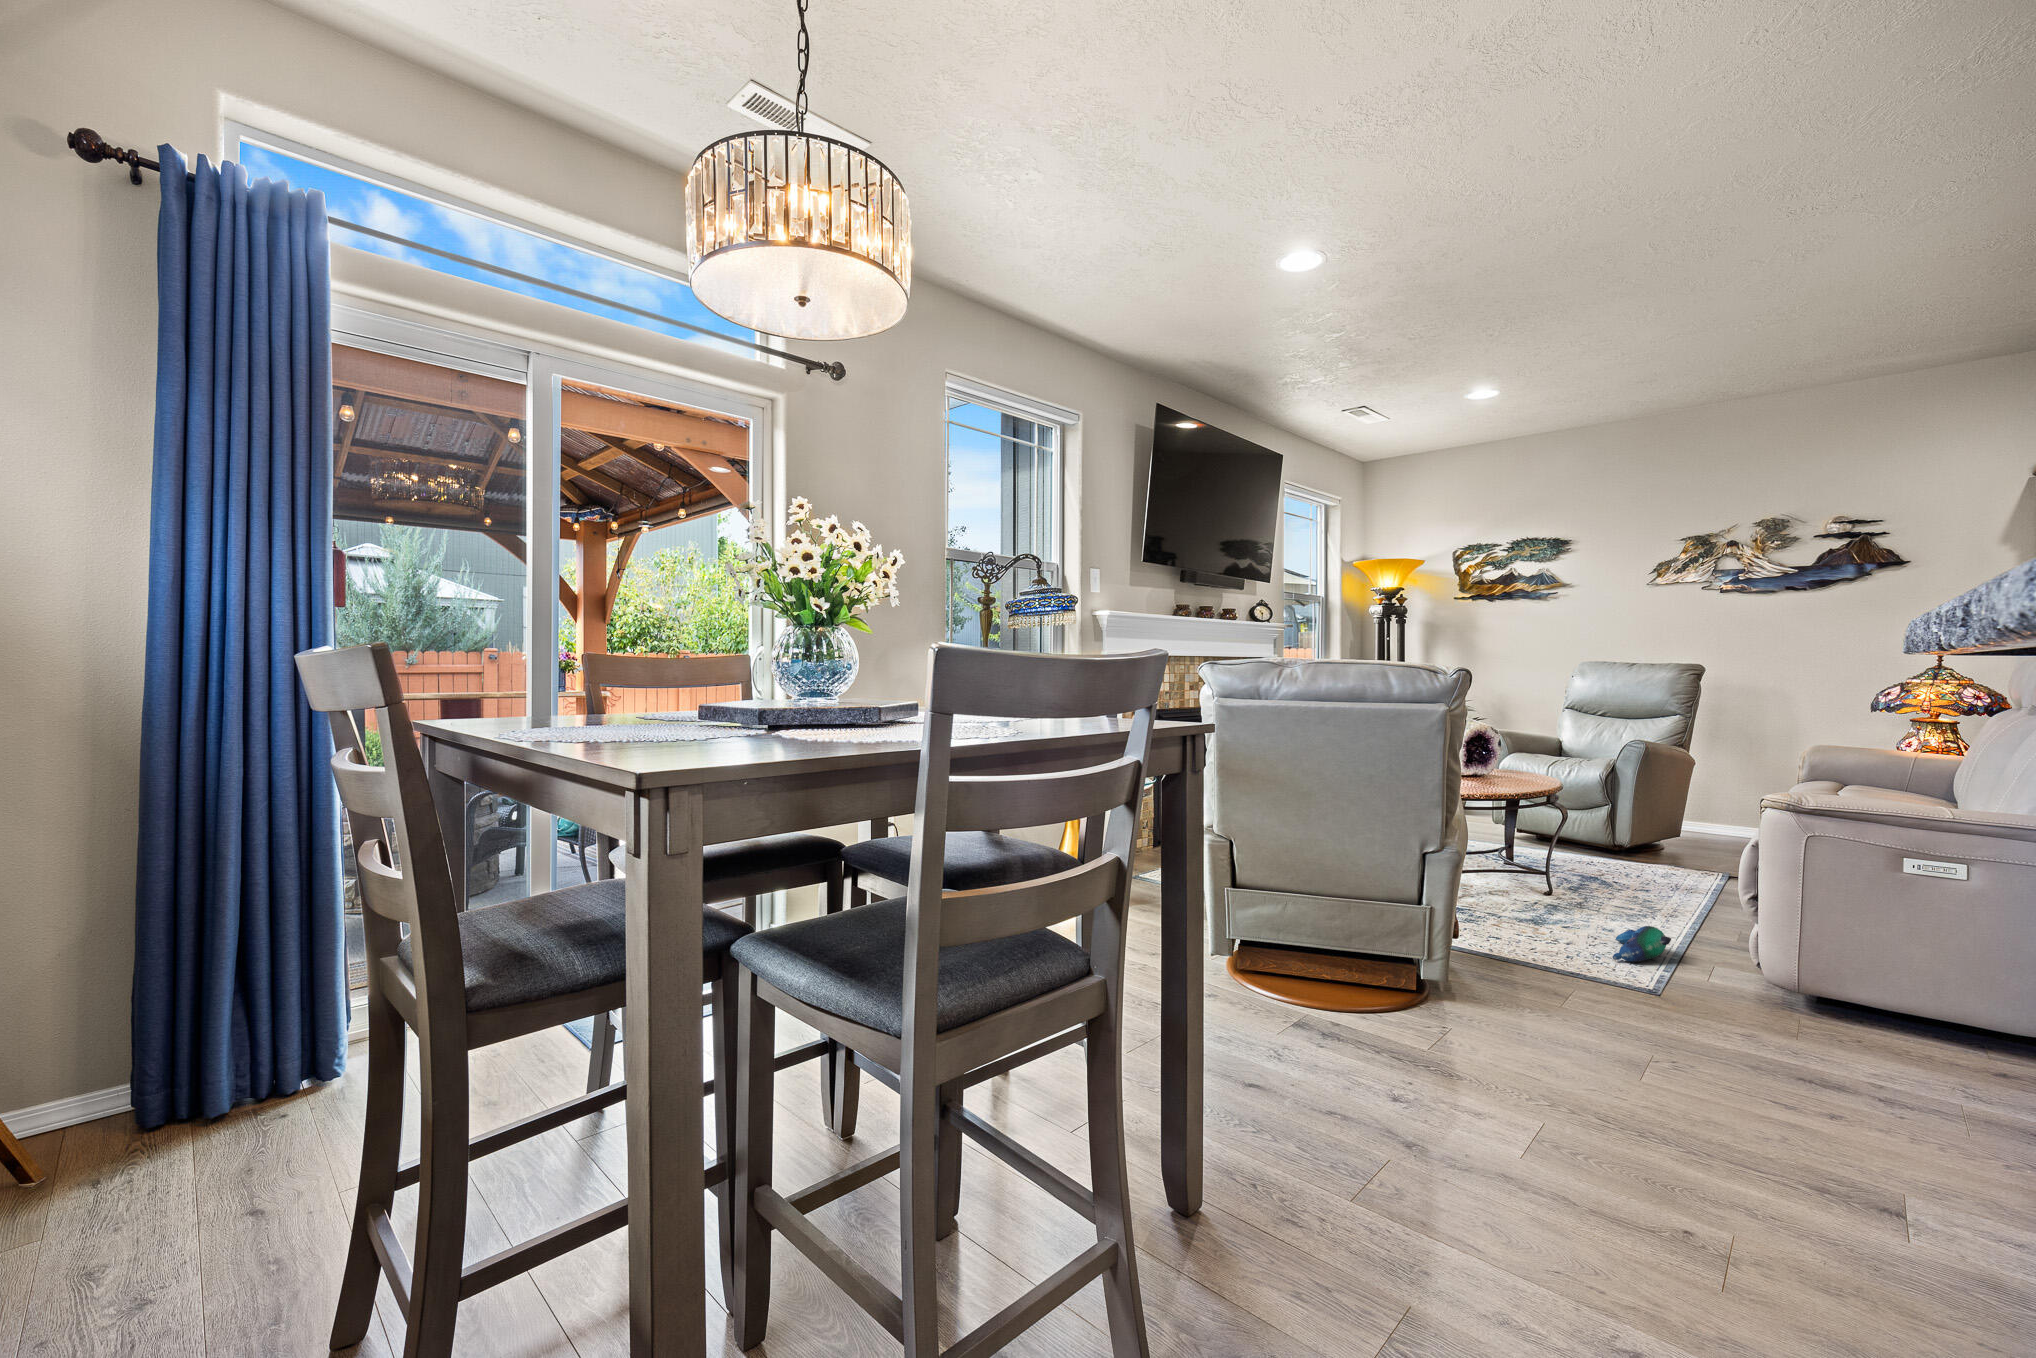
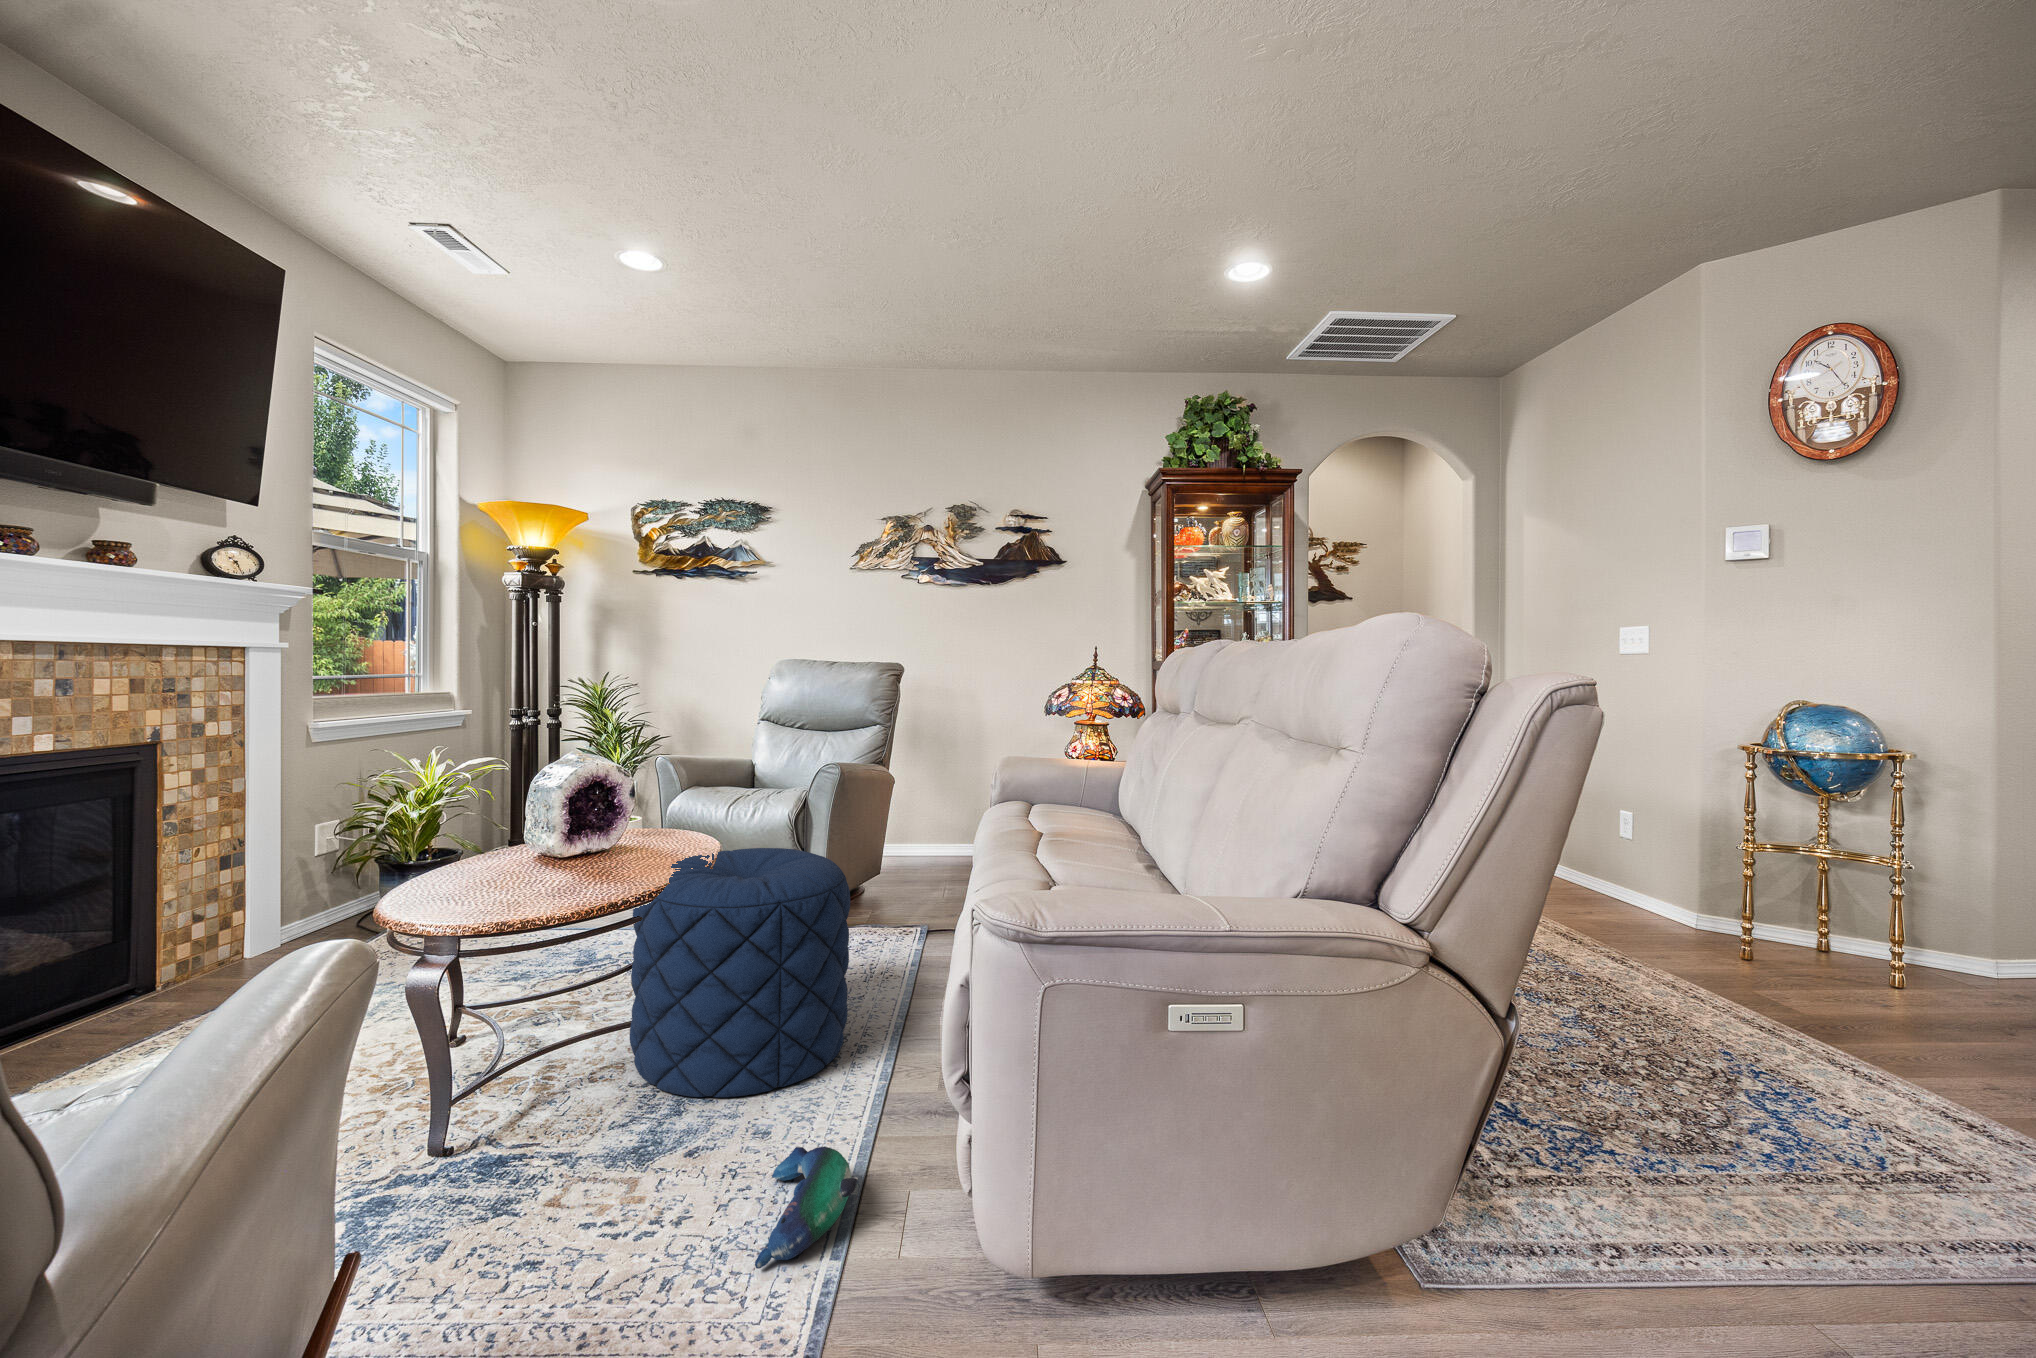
pouf: none [1513,783,1660,916] -> present [630,848,850,1098]

